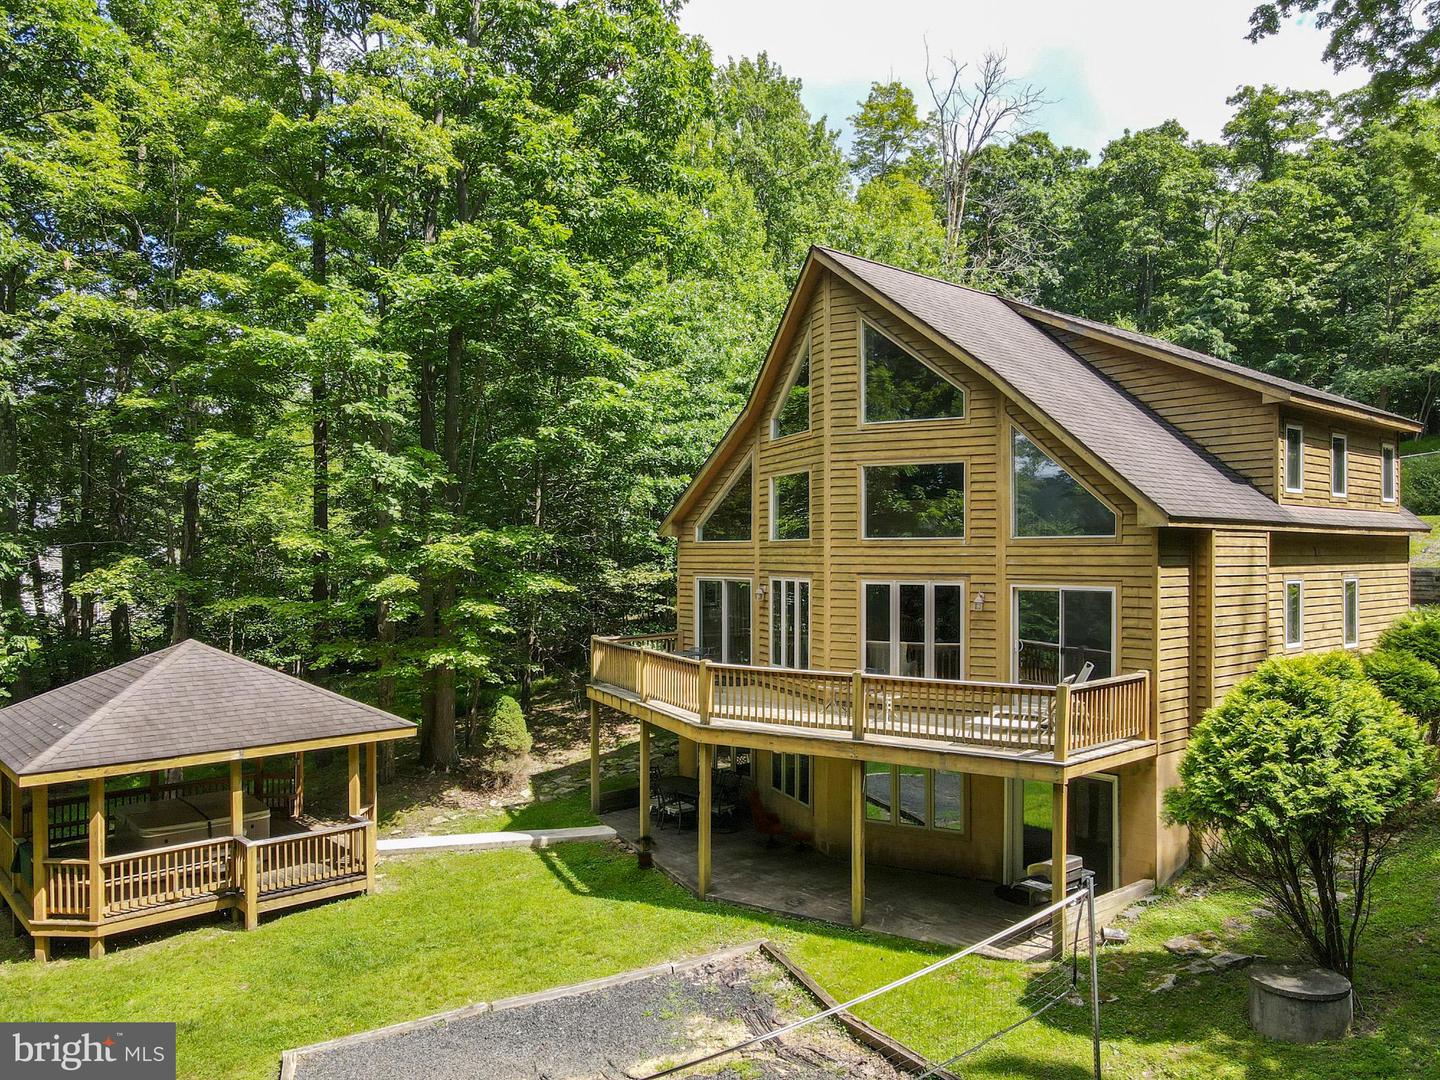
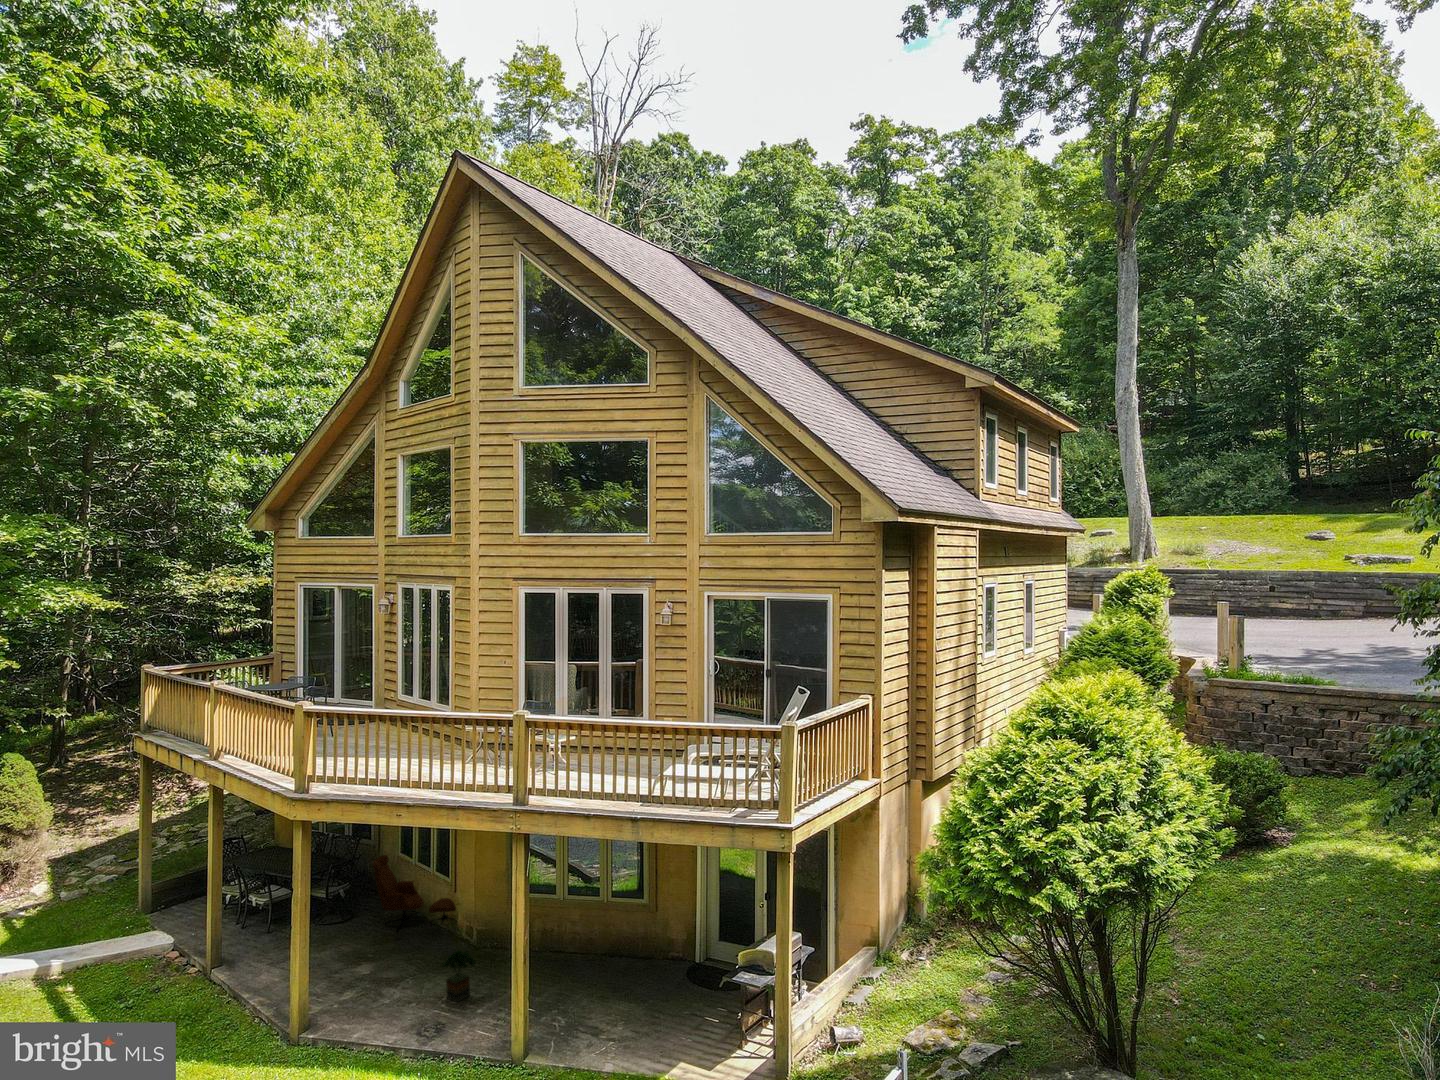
potted tree: present [636,835,657,869] -> present [442,951,475,1002]

